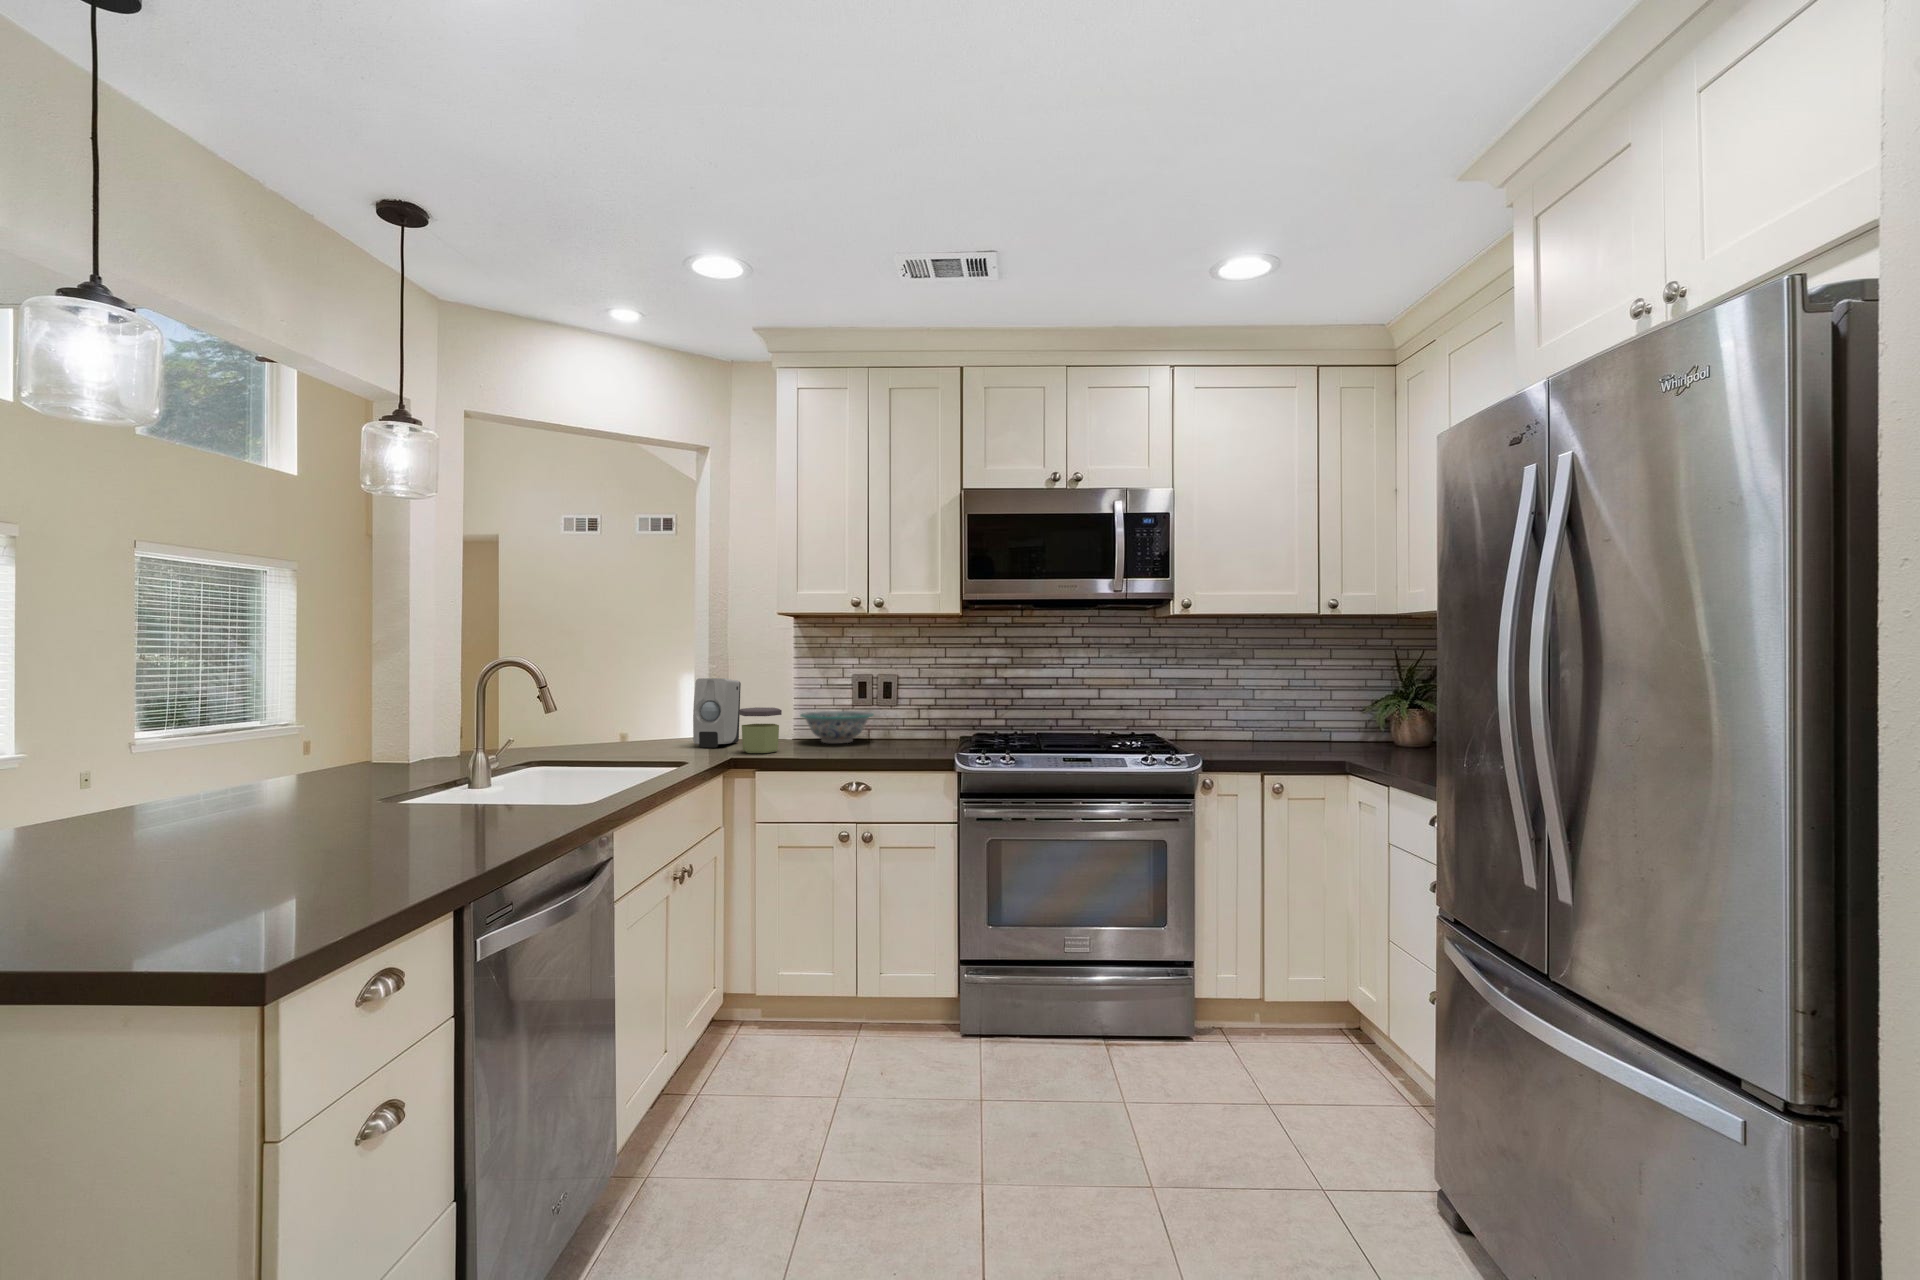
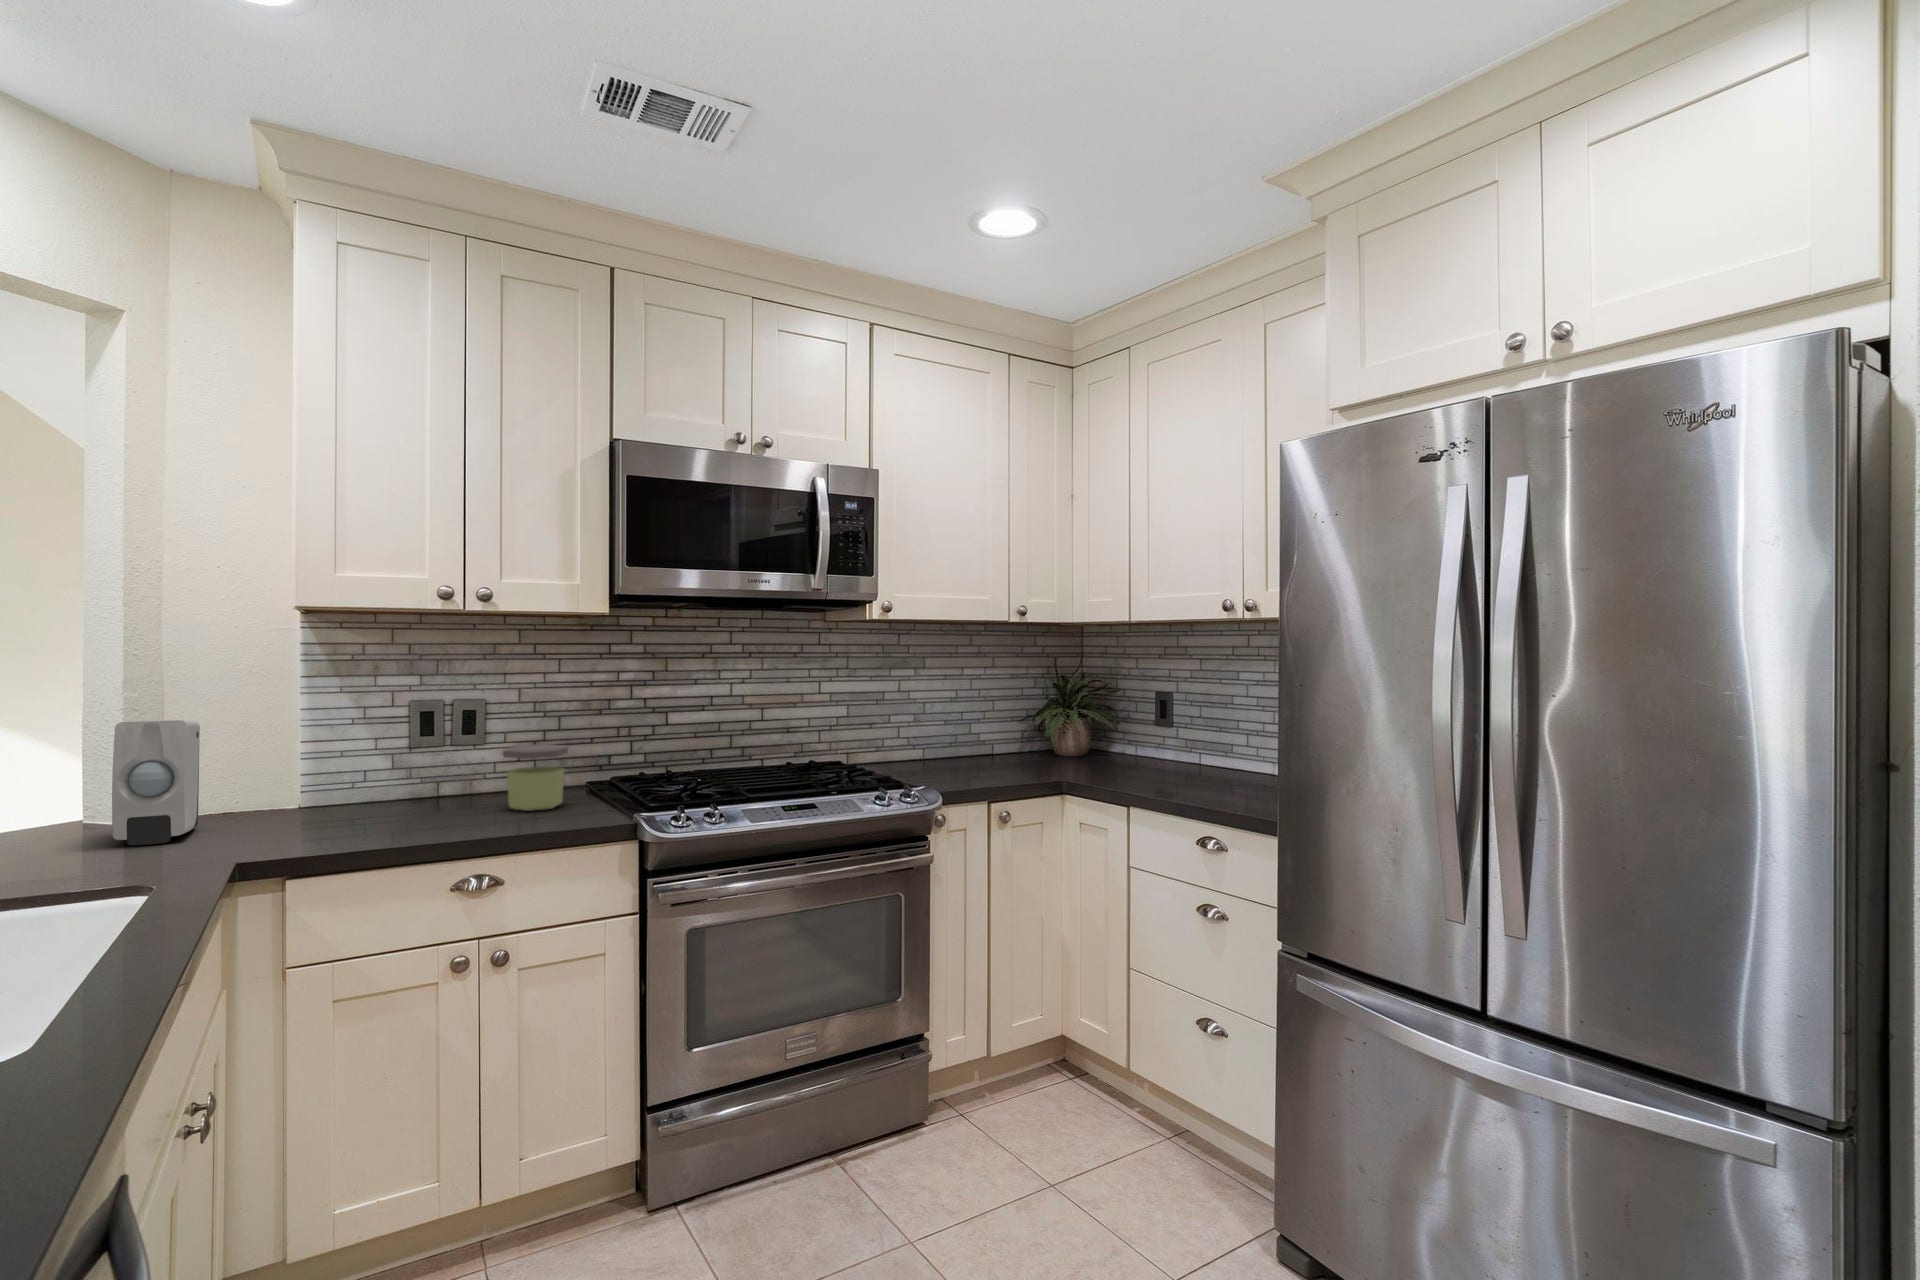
jar: present [739,707,782,753] -> present [503,744,568,811]
decorative bowl: present [801,711,874,744] -> none [322,758,455,813]

